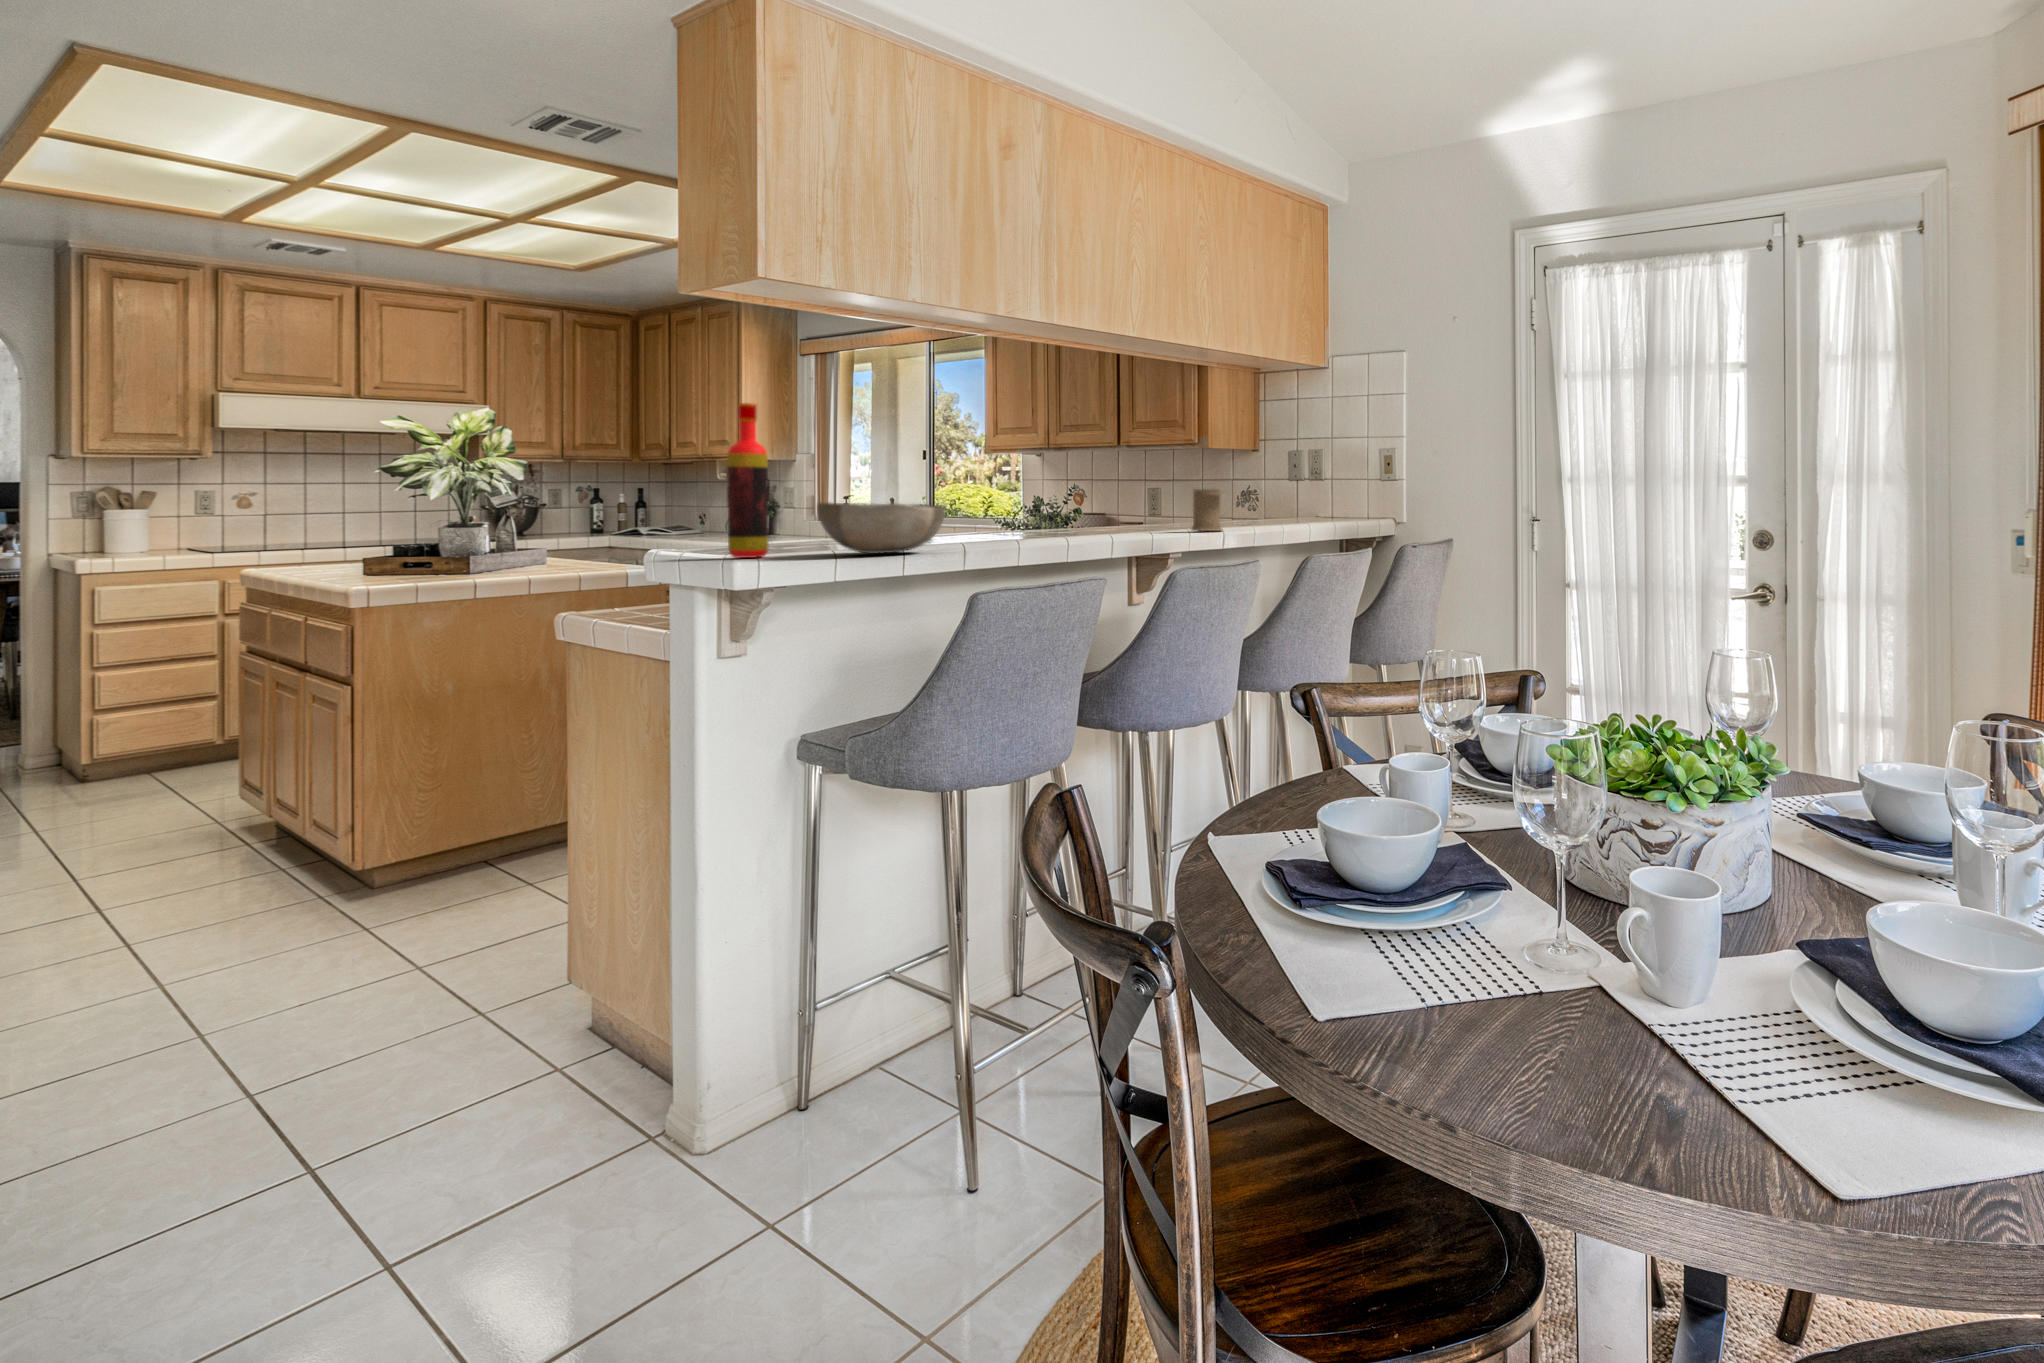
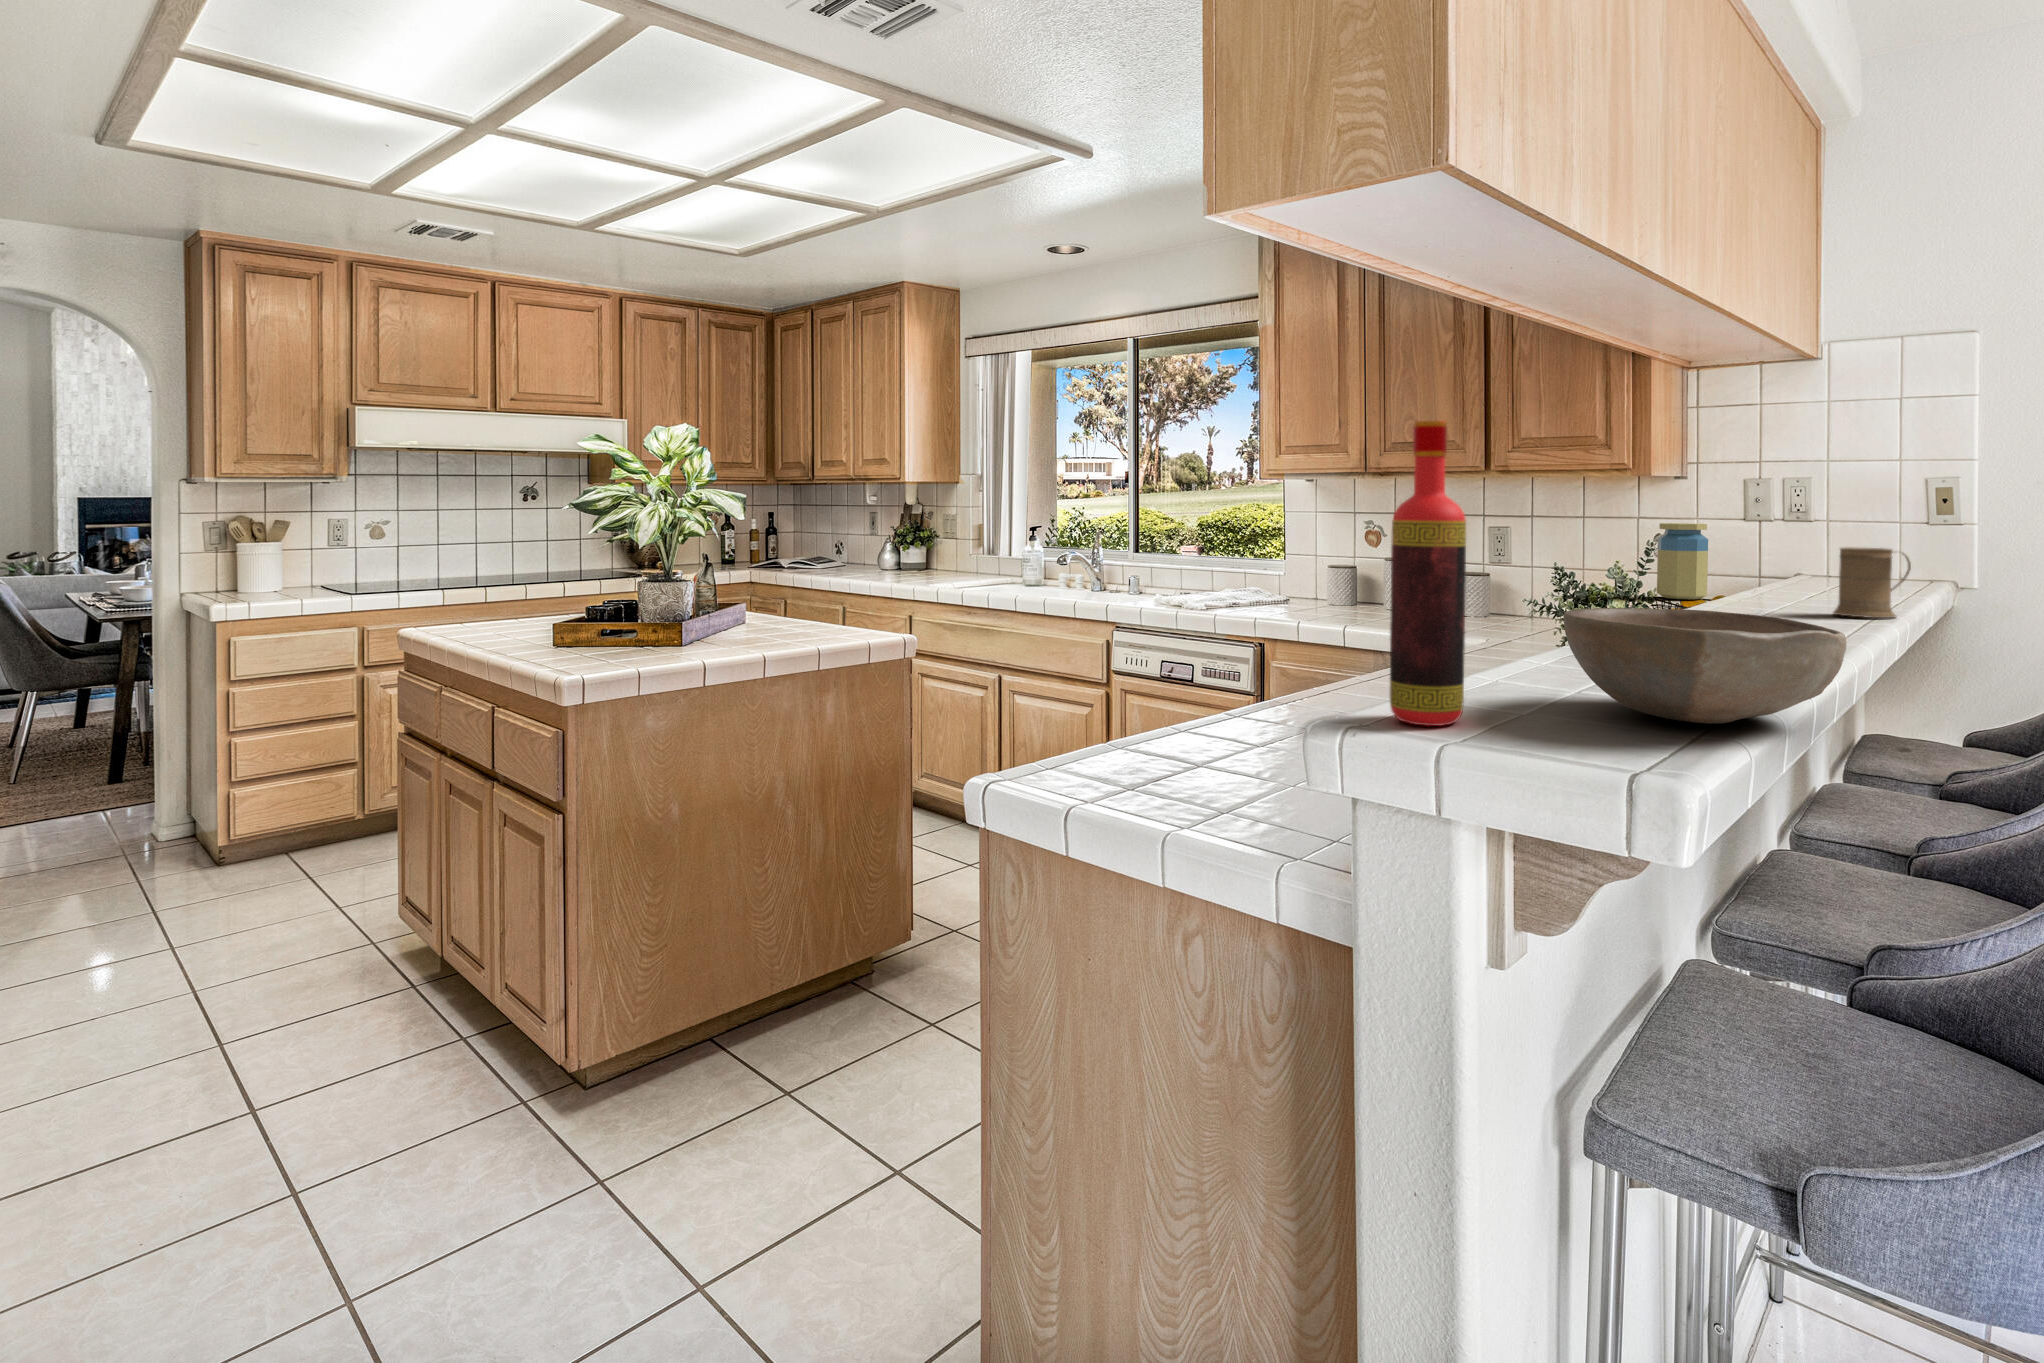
jar: none [1143,479,1174,529] -> present [1657,523,1708,599]

